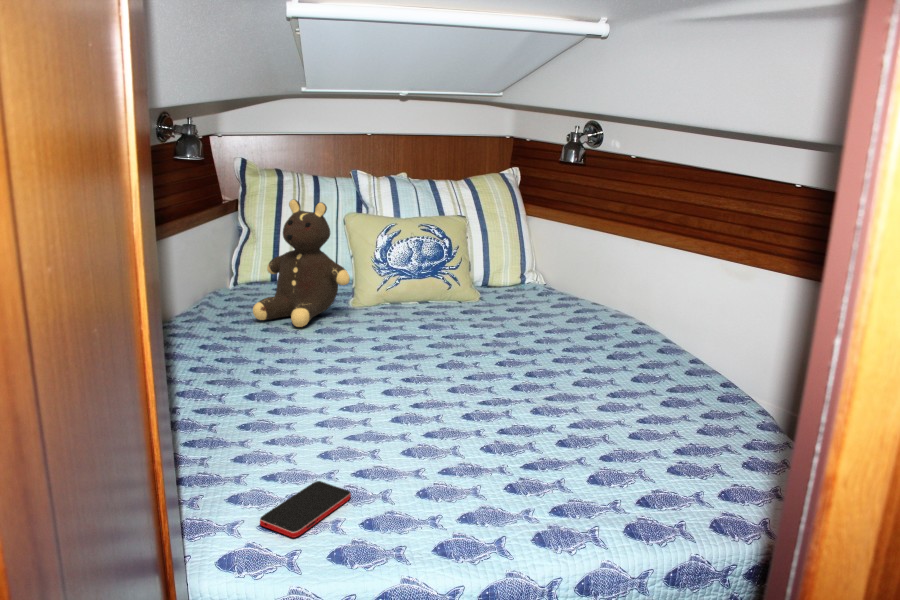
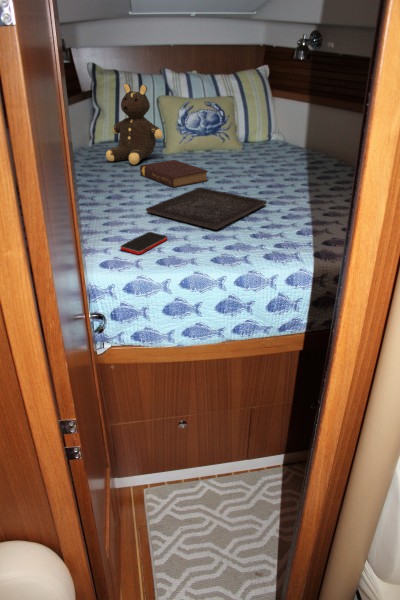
book: none [309,322,425,376] -> present [140,160,208,188]
tray: none [314,378,529,473] -> present [146,188,267,229]

